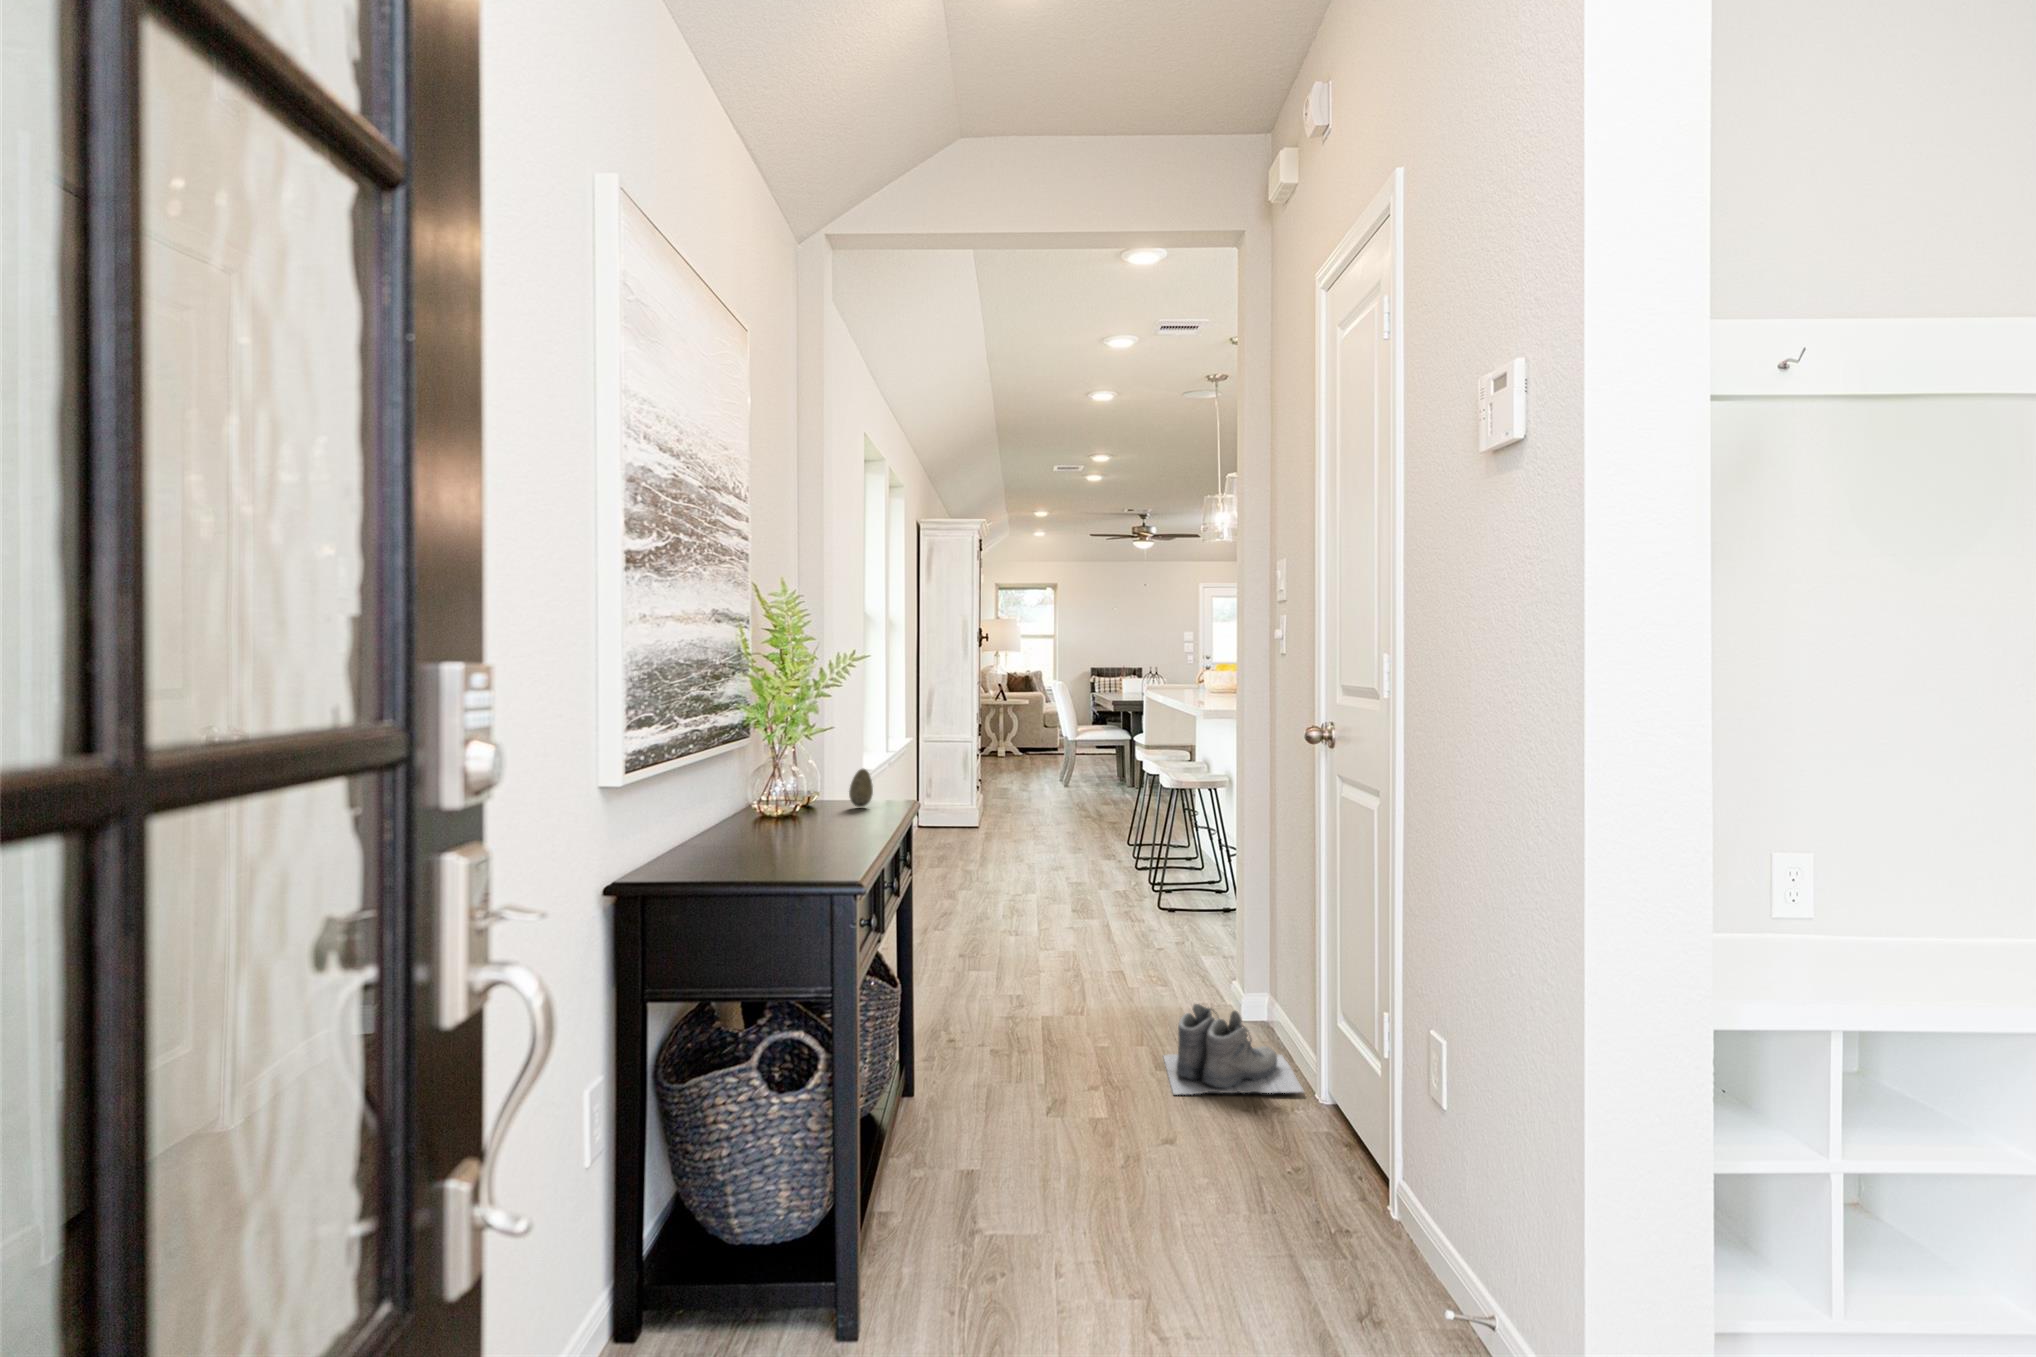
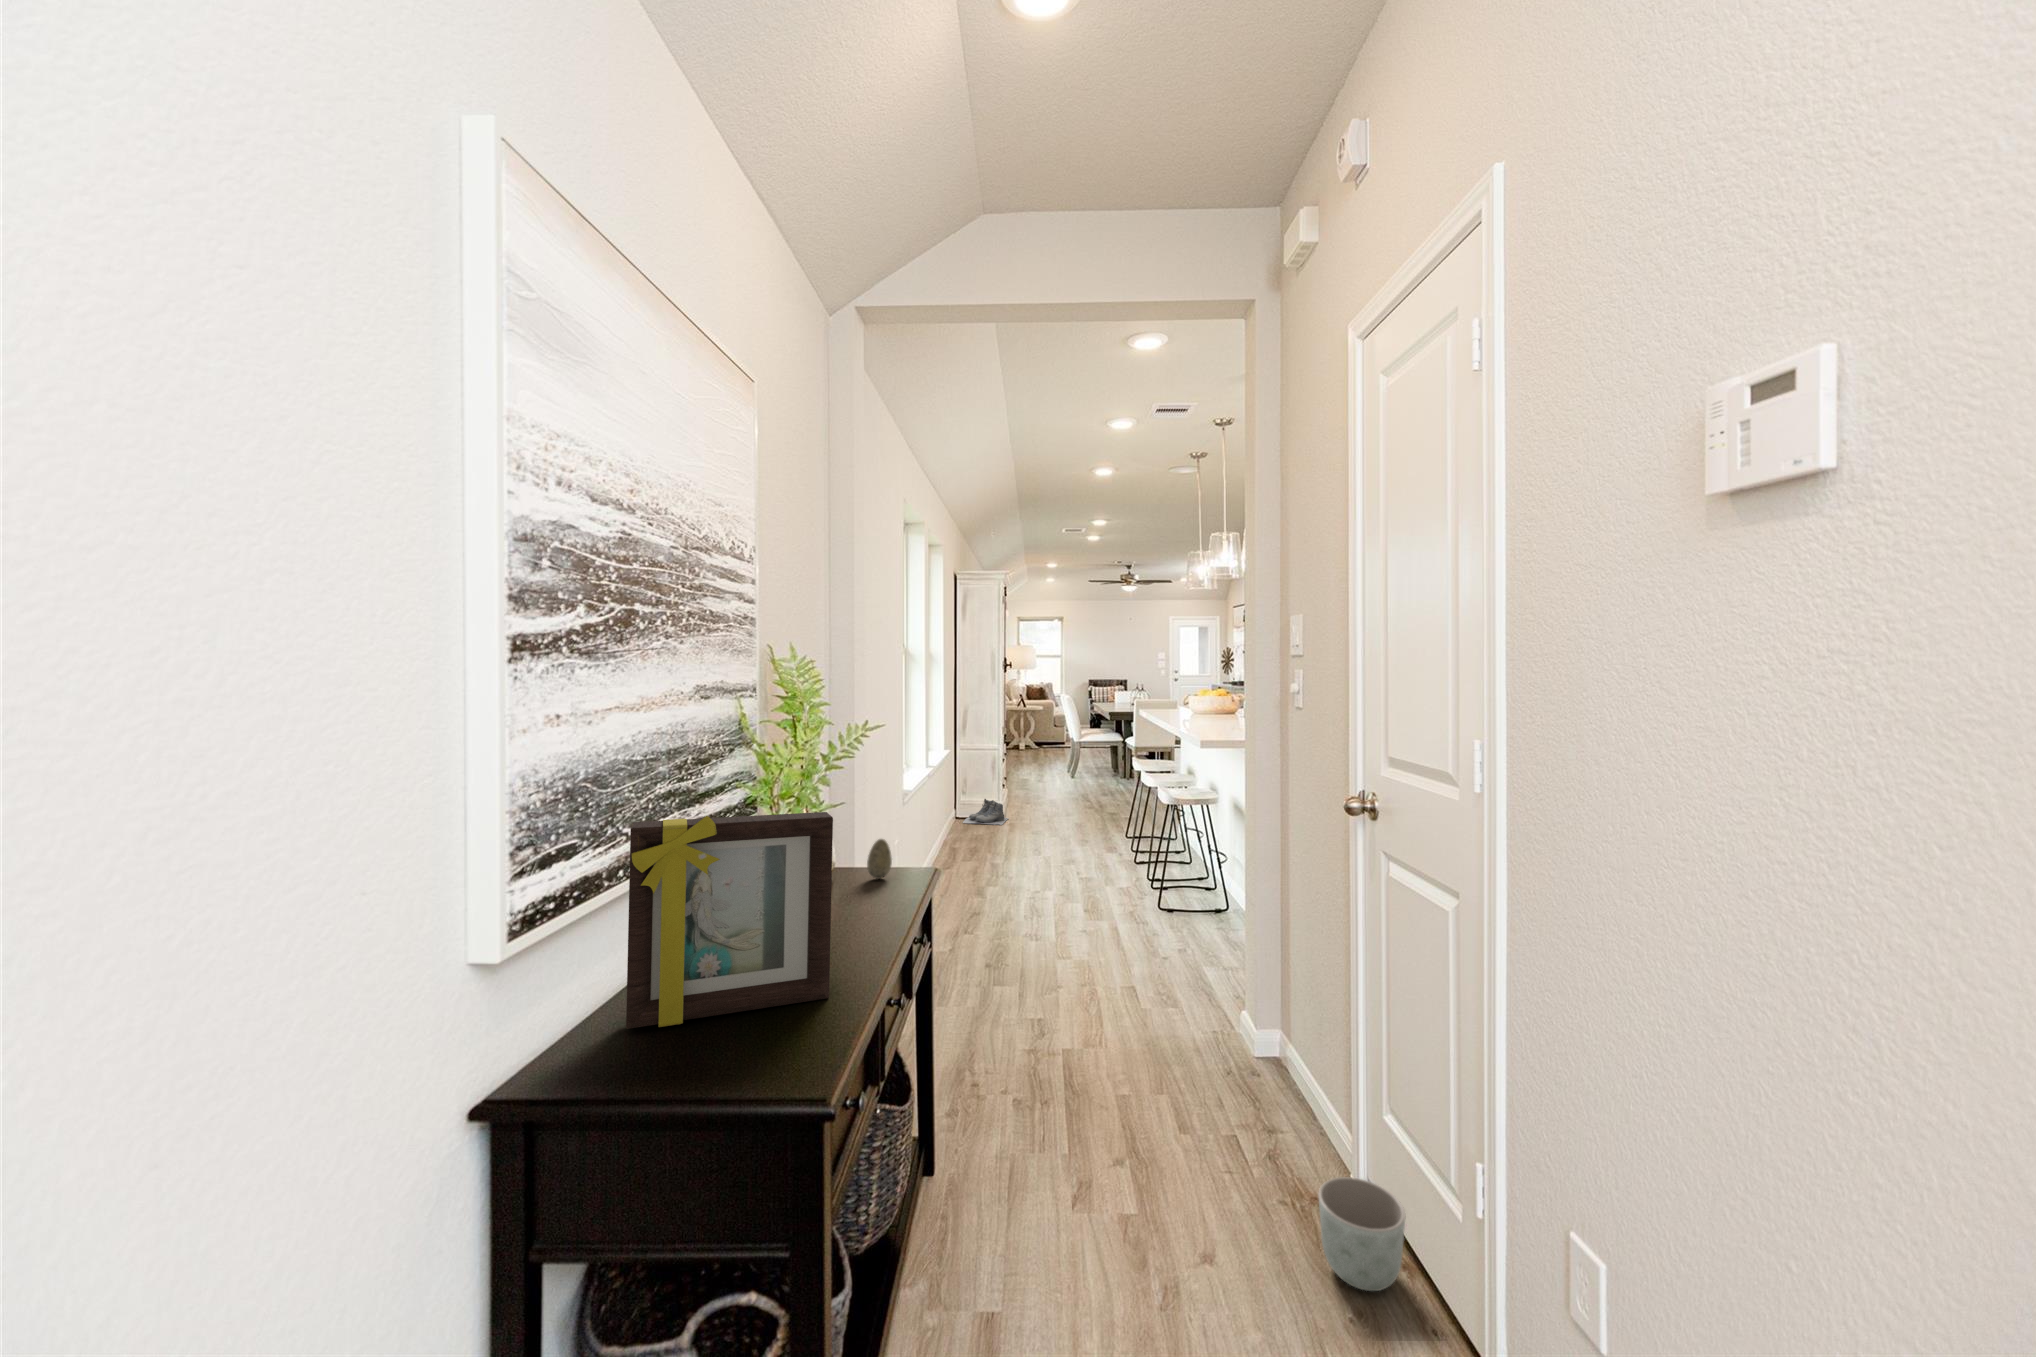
picture frame: none [688,699,846,862] -> present [626,812,833,1029]
boots: present [1164,1004,1304,1095] -> present [963,799,1008,825]
planter: none [1269,1073,1344,1158] -> present [1319,1177,1405,1291]

